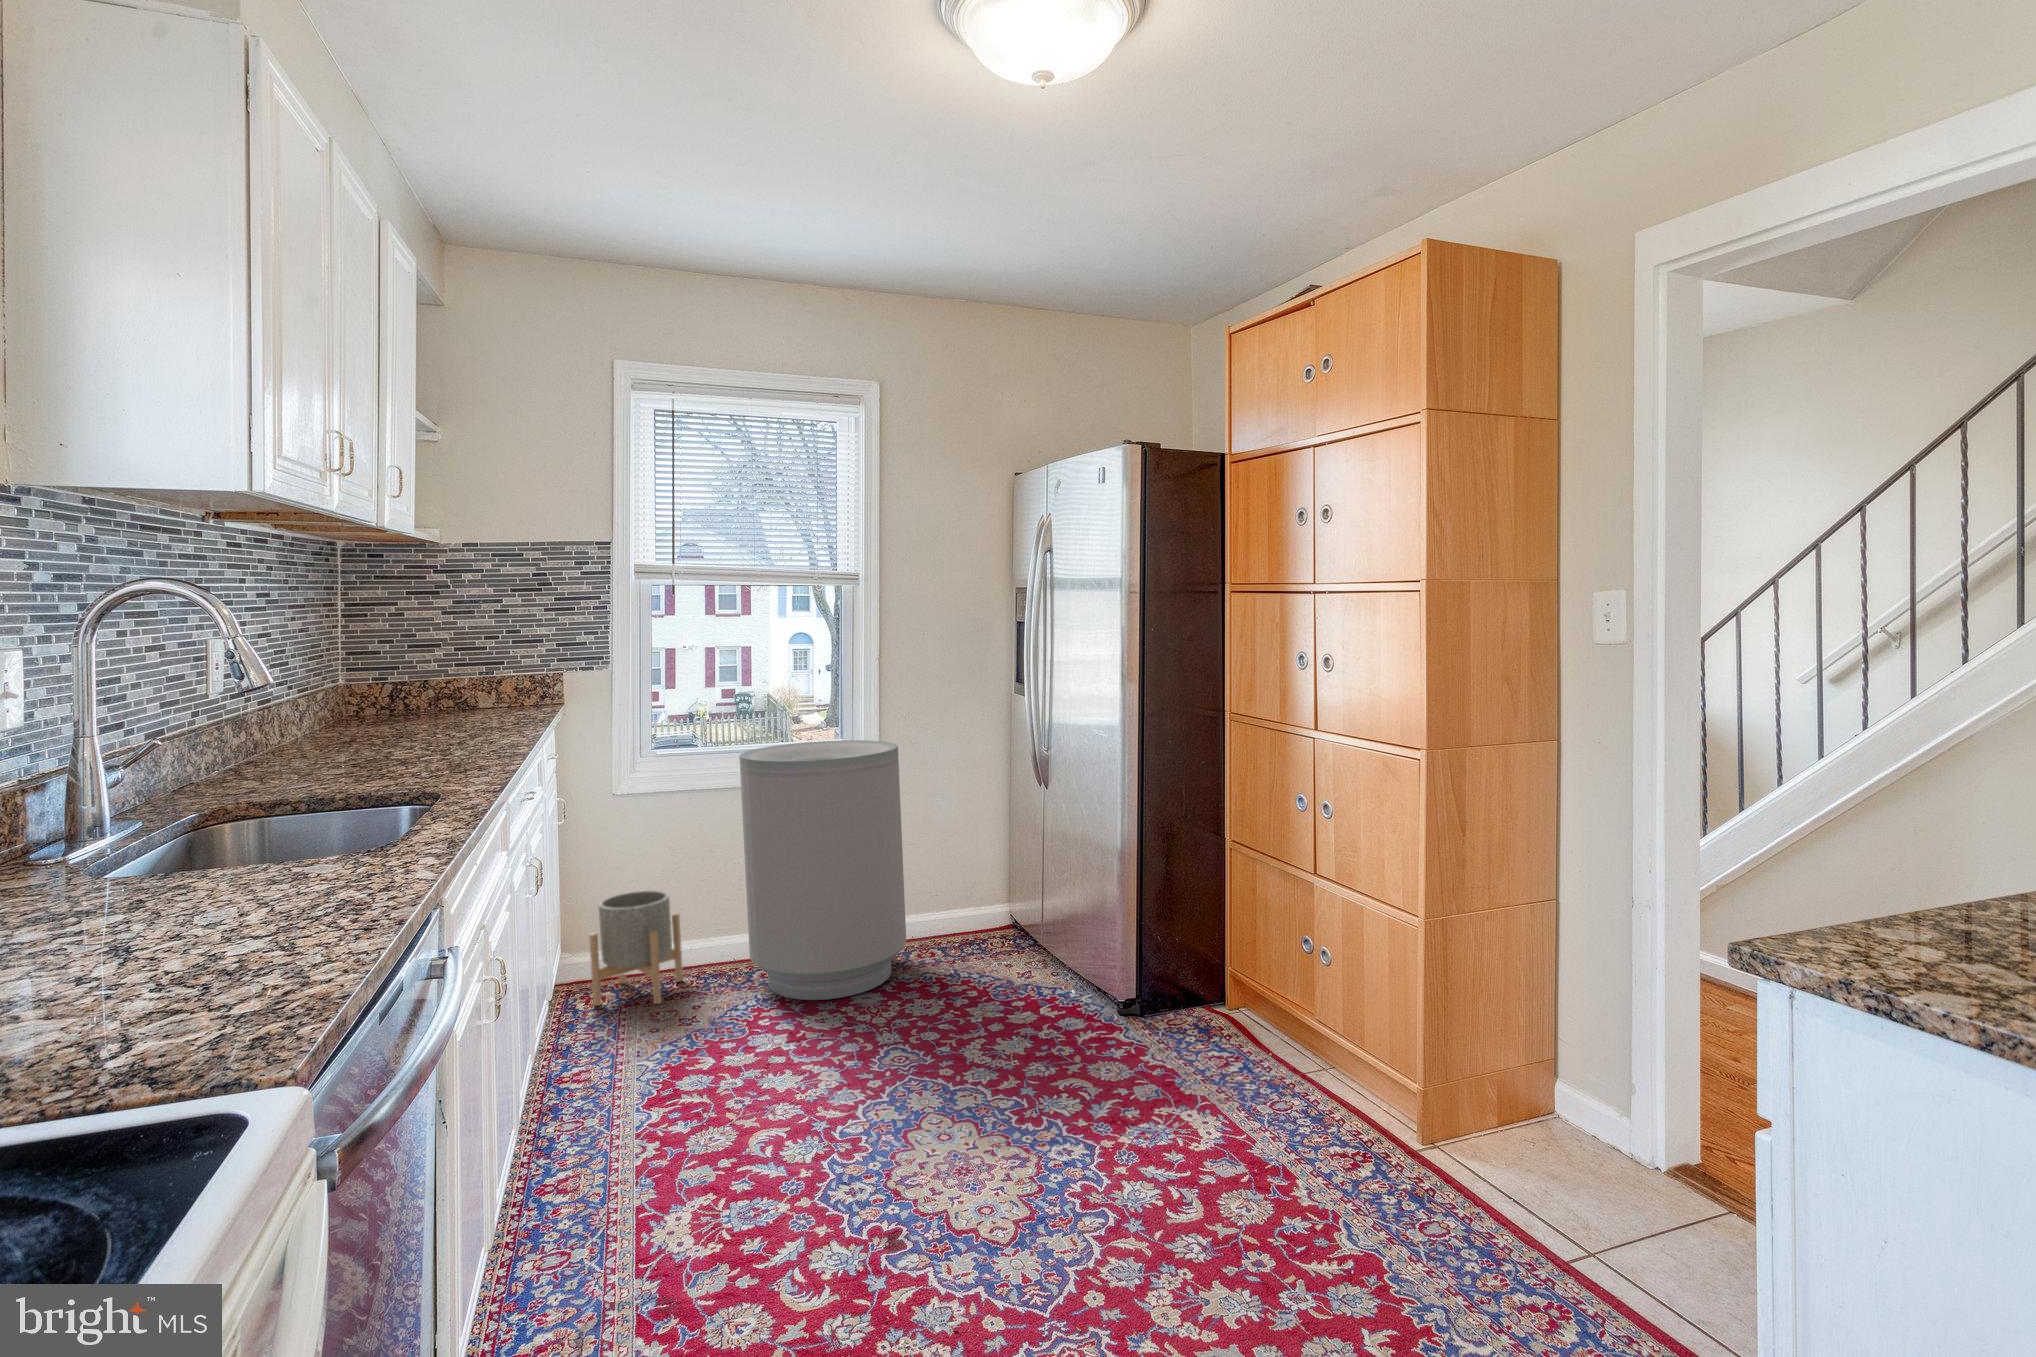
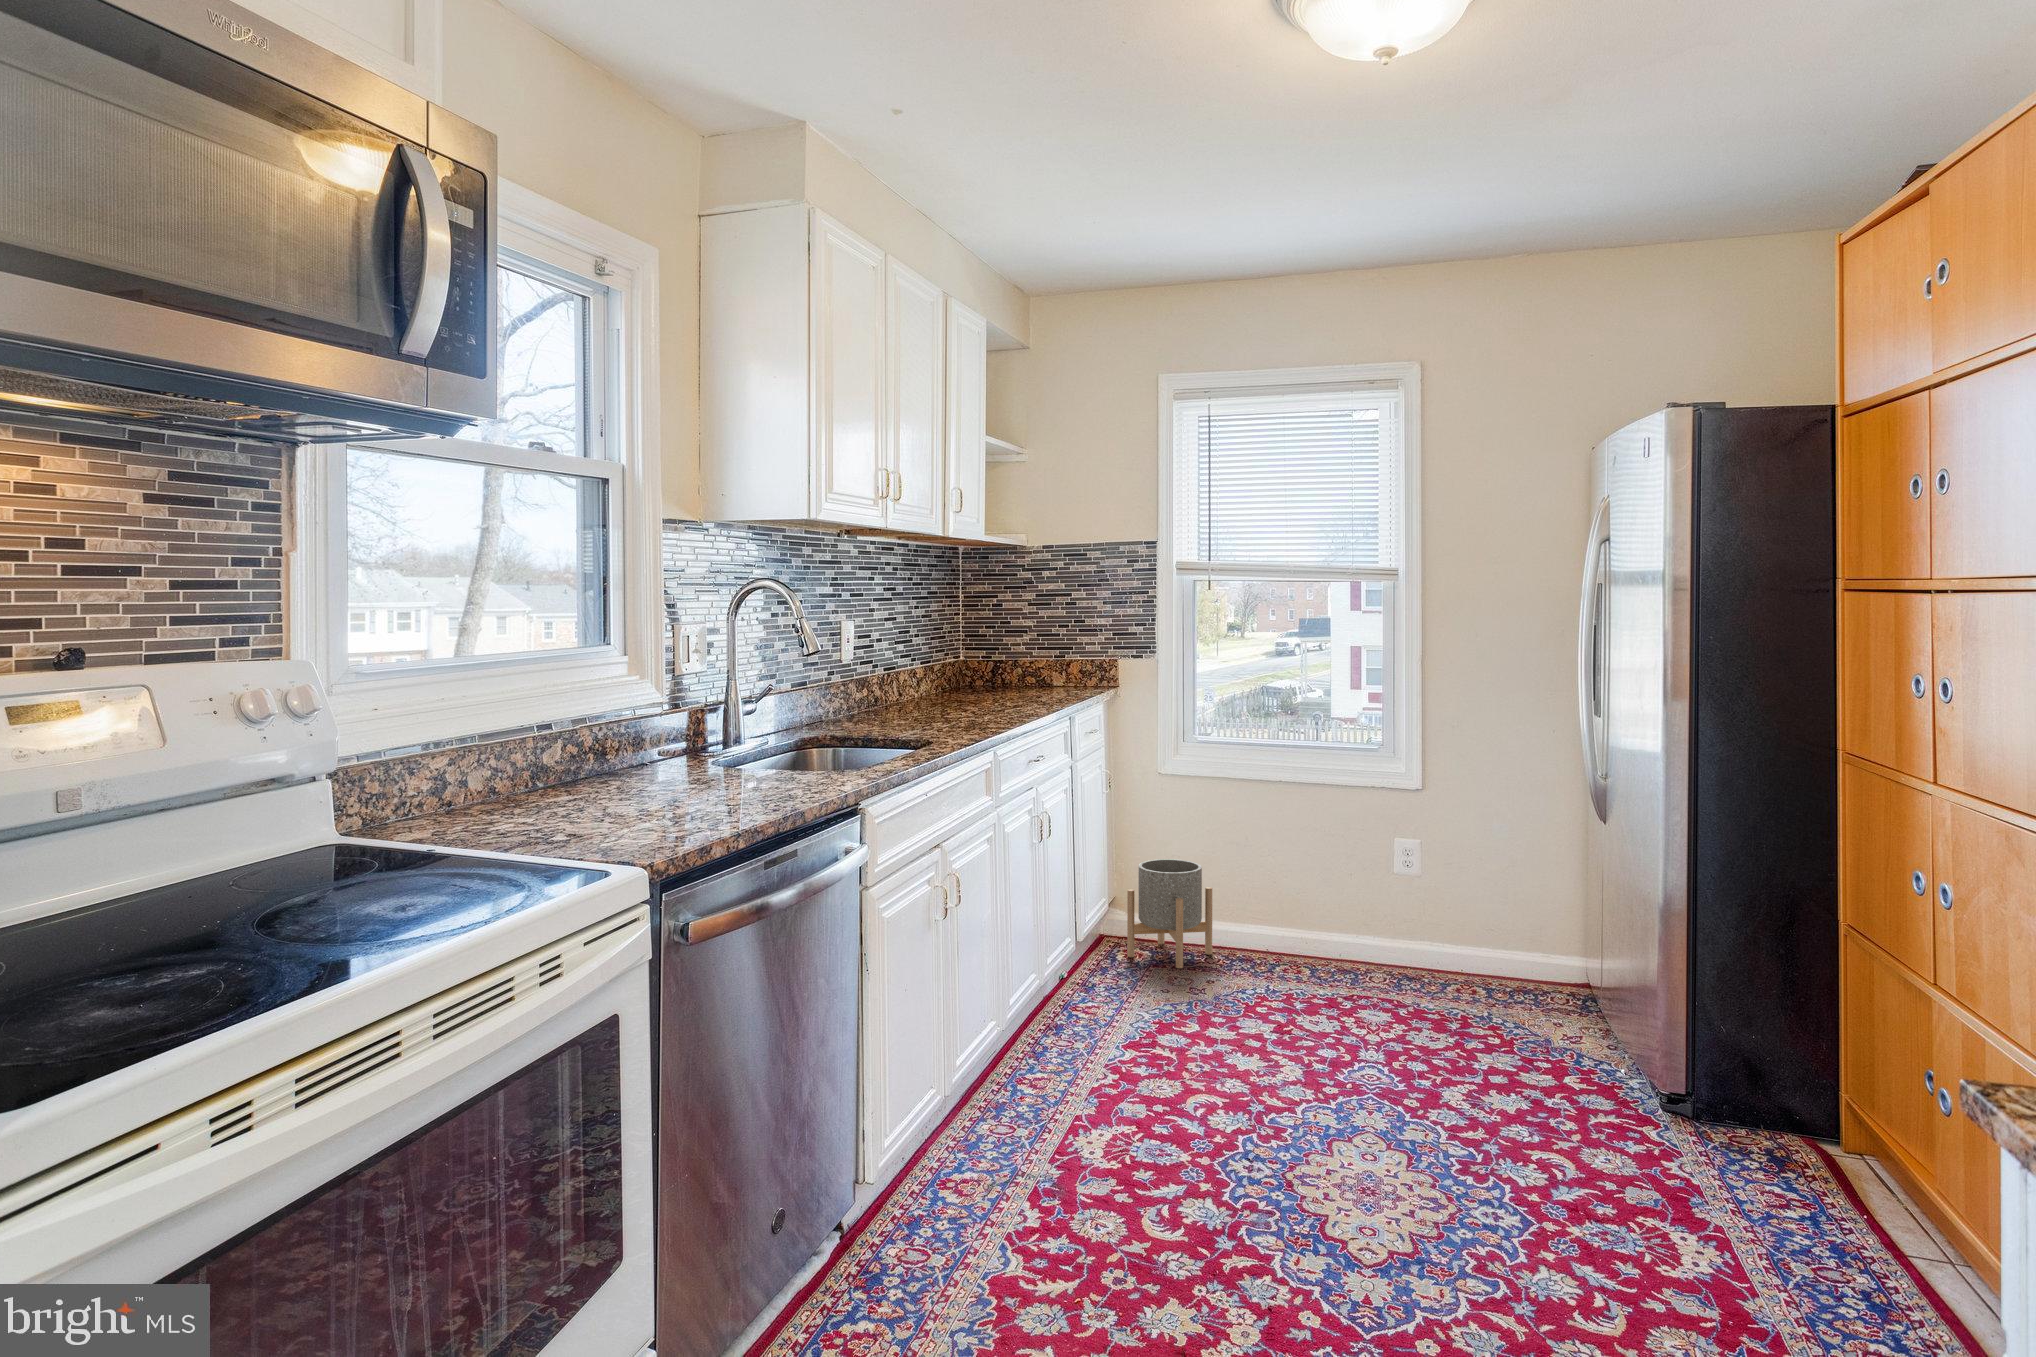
trash can: present [739,740,906,1000] -> none [1269,734,1444,1008]

